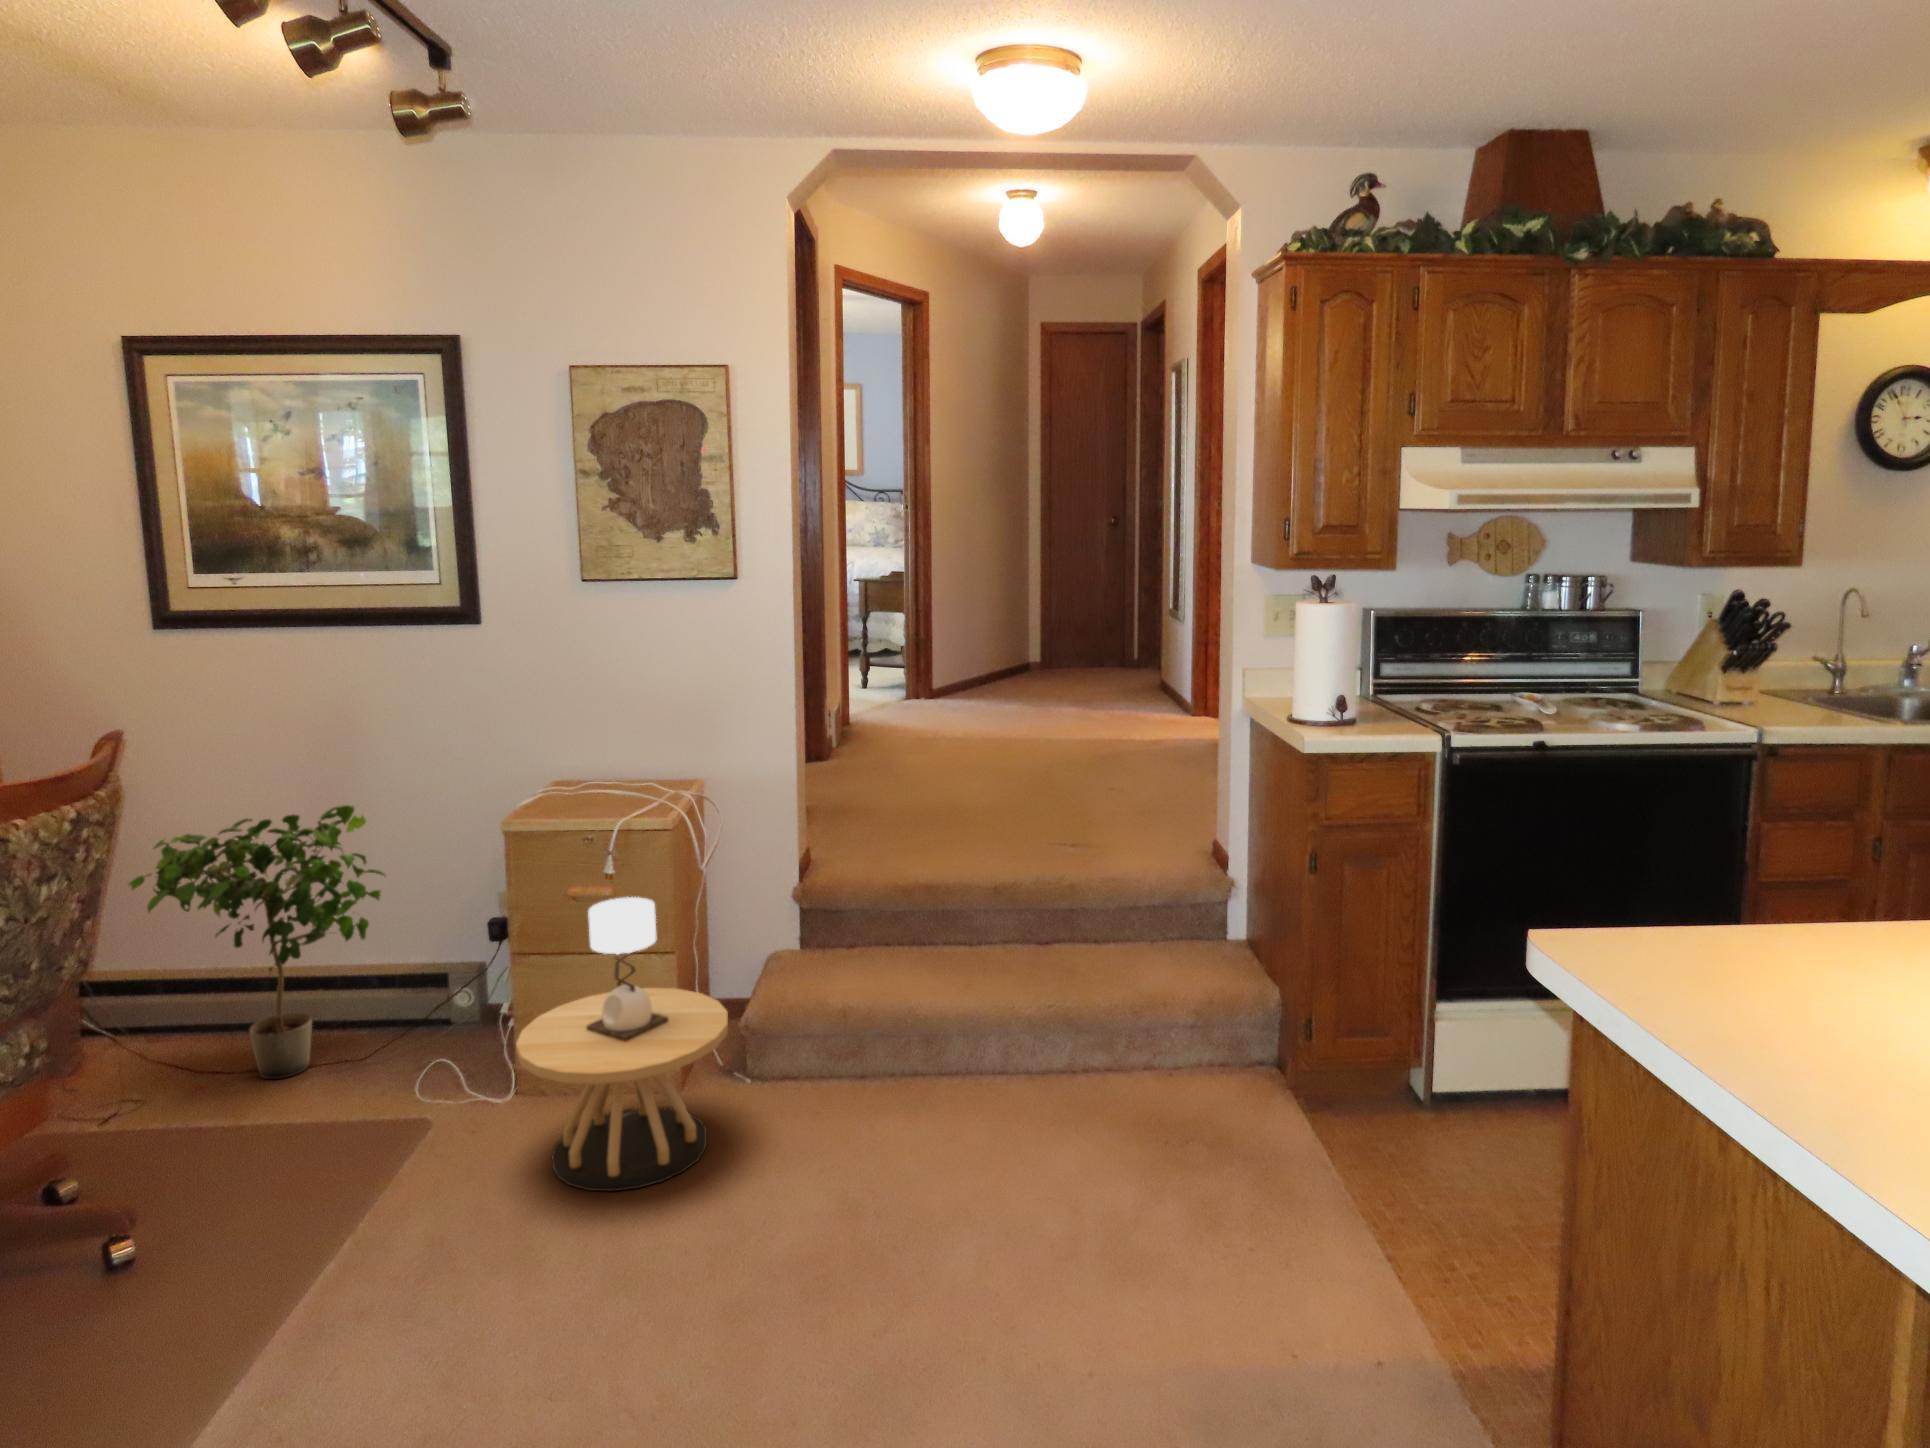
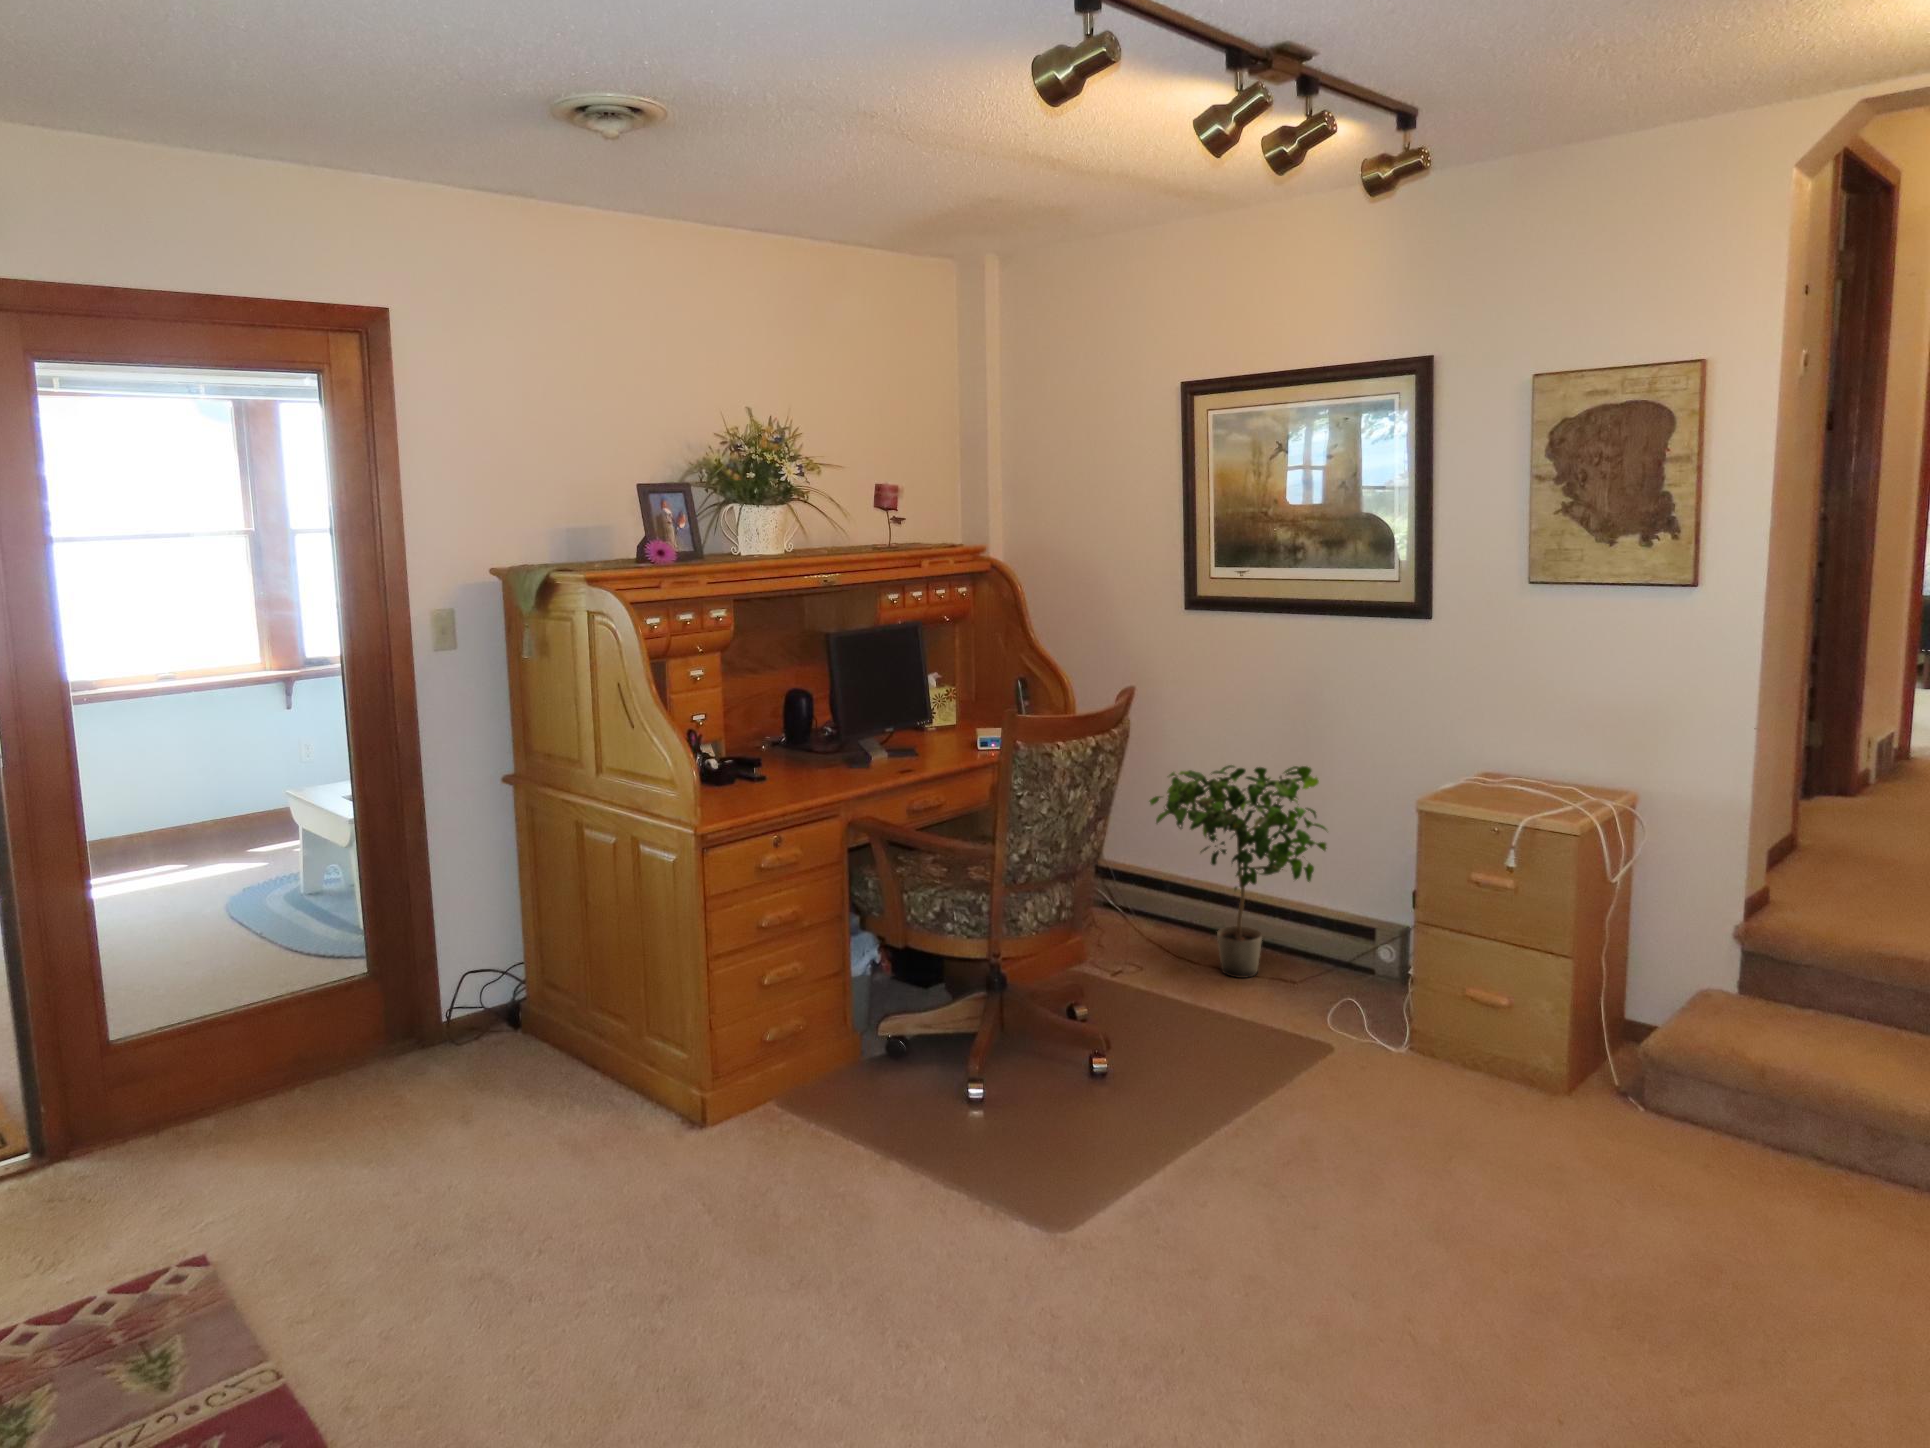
side table: present [516,897,728,1191] -> none [1396,892,1611,1173]

